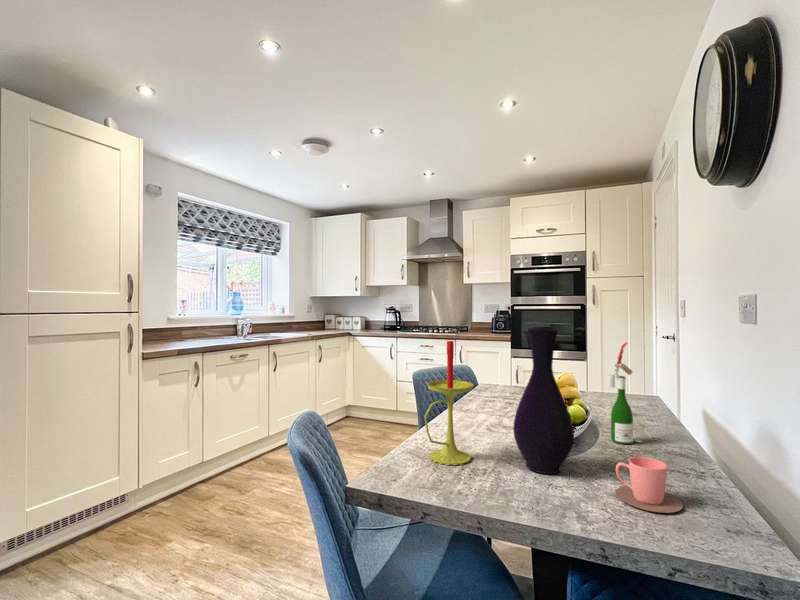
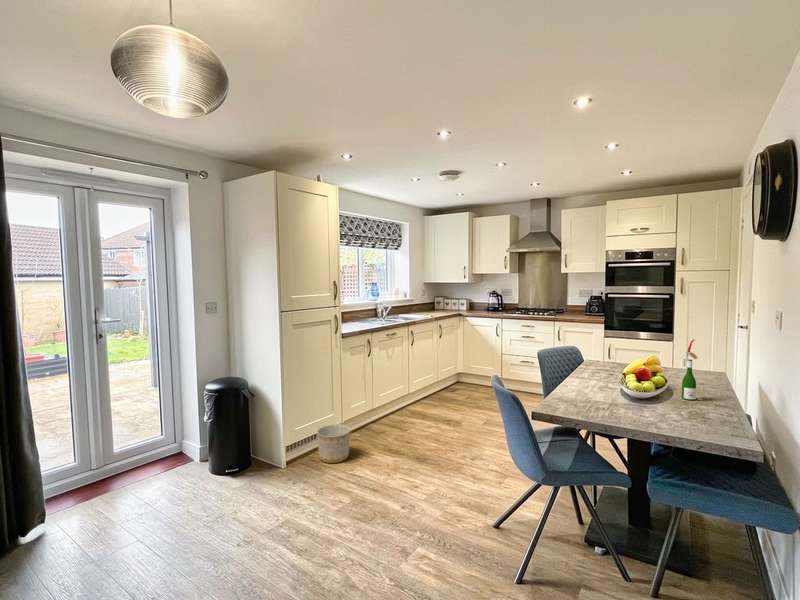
vase: present [513,328,574,474] -> none [620,333,656,412]
candle: present [424,341,474,465] -> none [569,337,597,406]
cup: present [616,457,683,513] -> none [678,403,714,428]
planter: none [68,495,134,564] -> present [317,424,350,463]

